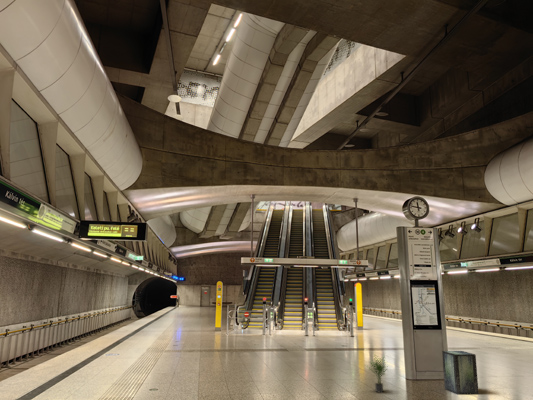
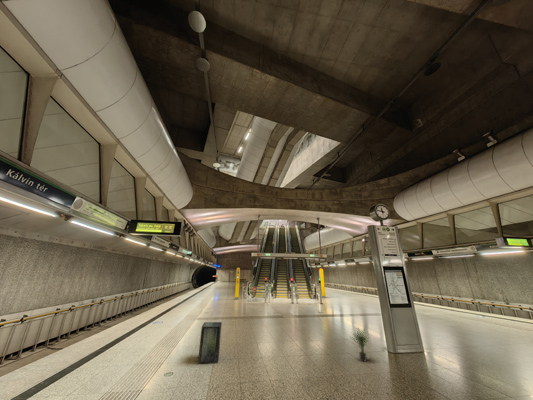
storage box: present [442,351,479,395] -> present [198,322,222,364]

